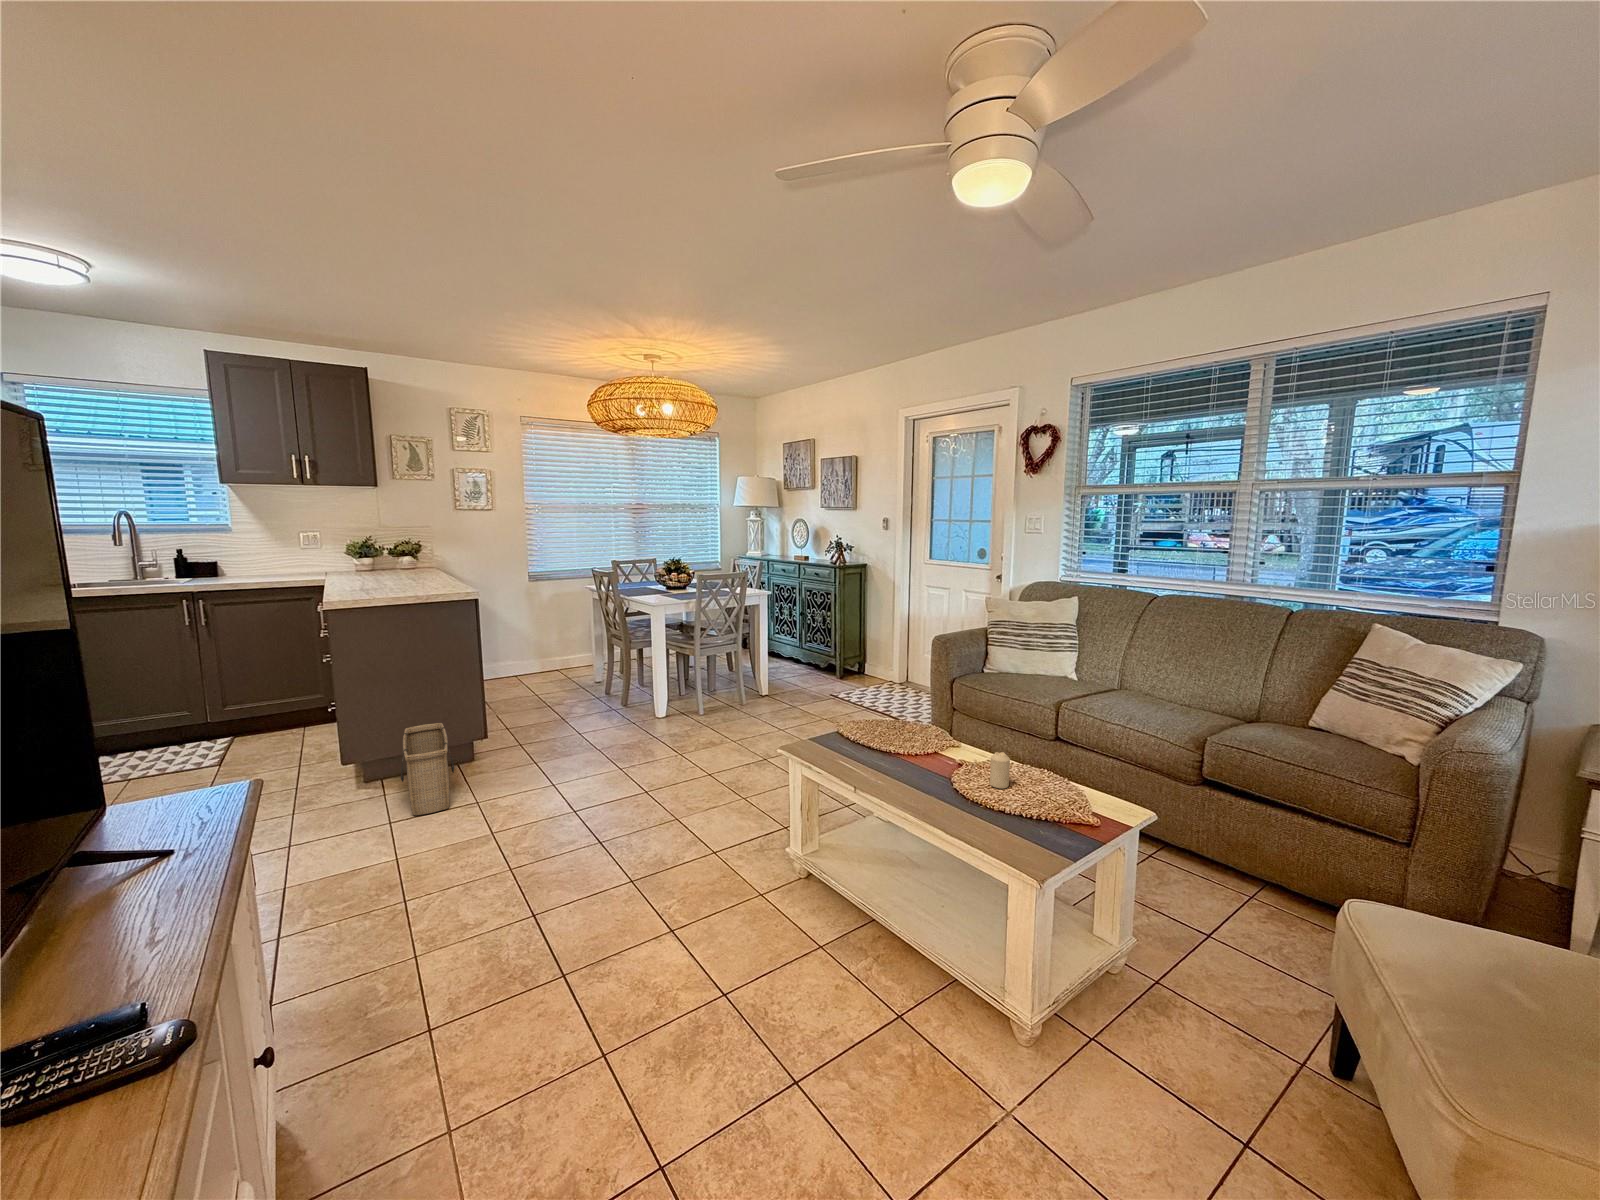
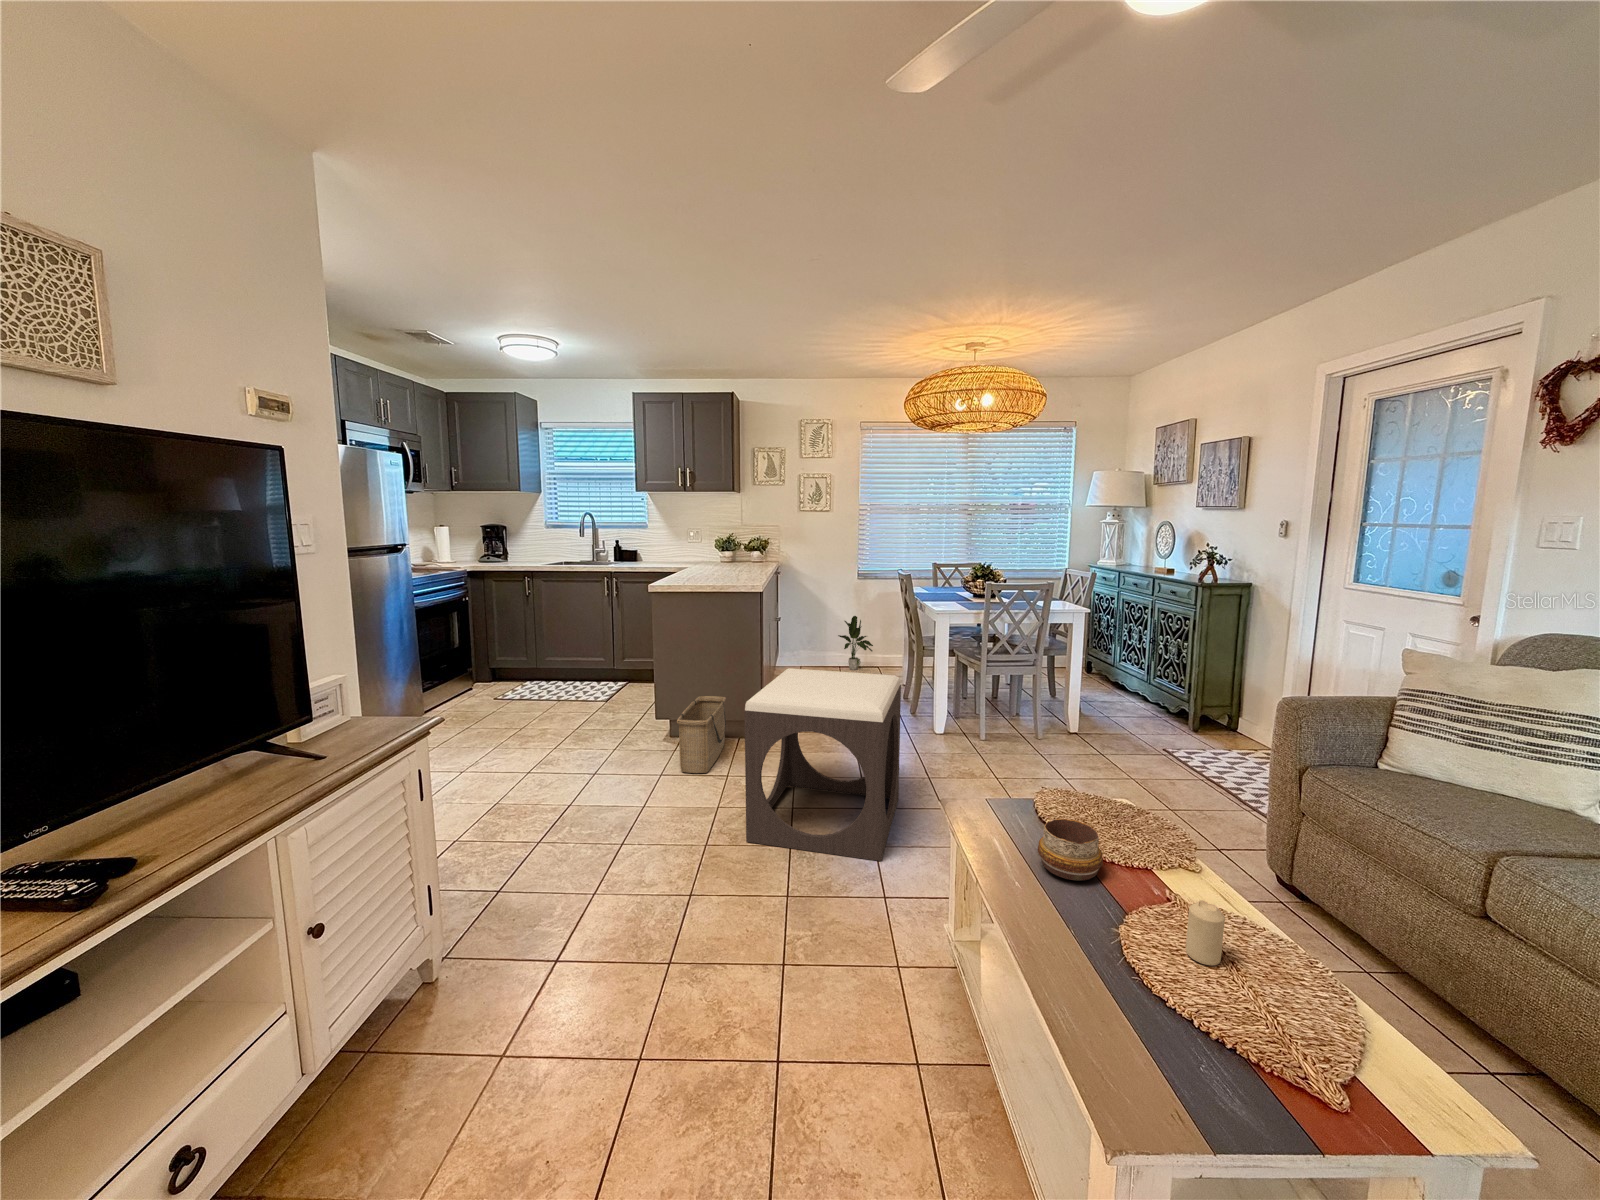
potted plant: none [514,620,554,677] -> present [838,616,873,670]
footstool: none [545,665,692,855] -> present [745,669,901,861]
decorative bowl: none [878,732,921,771] -> present [1038,819,1103,880]

